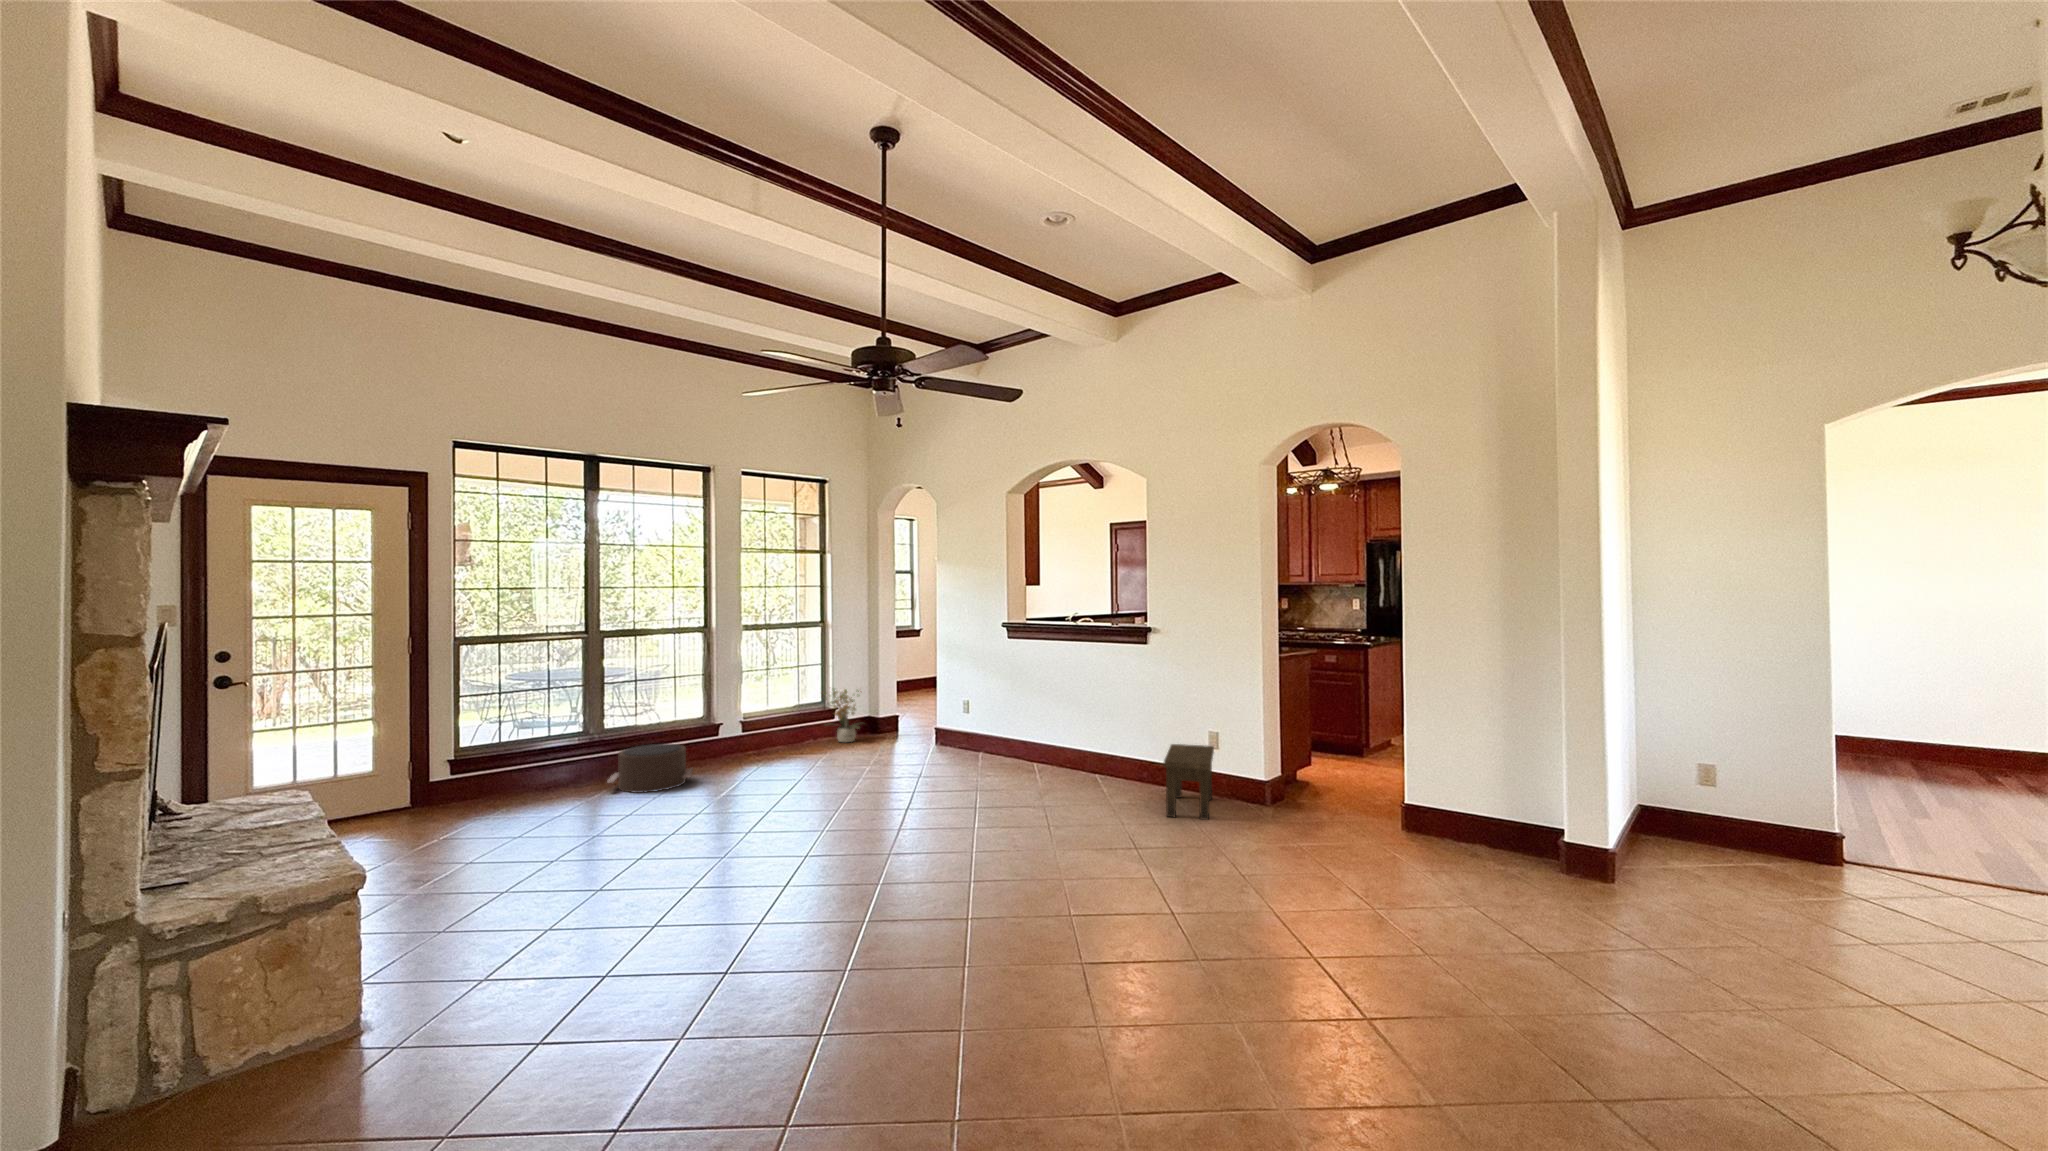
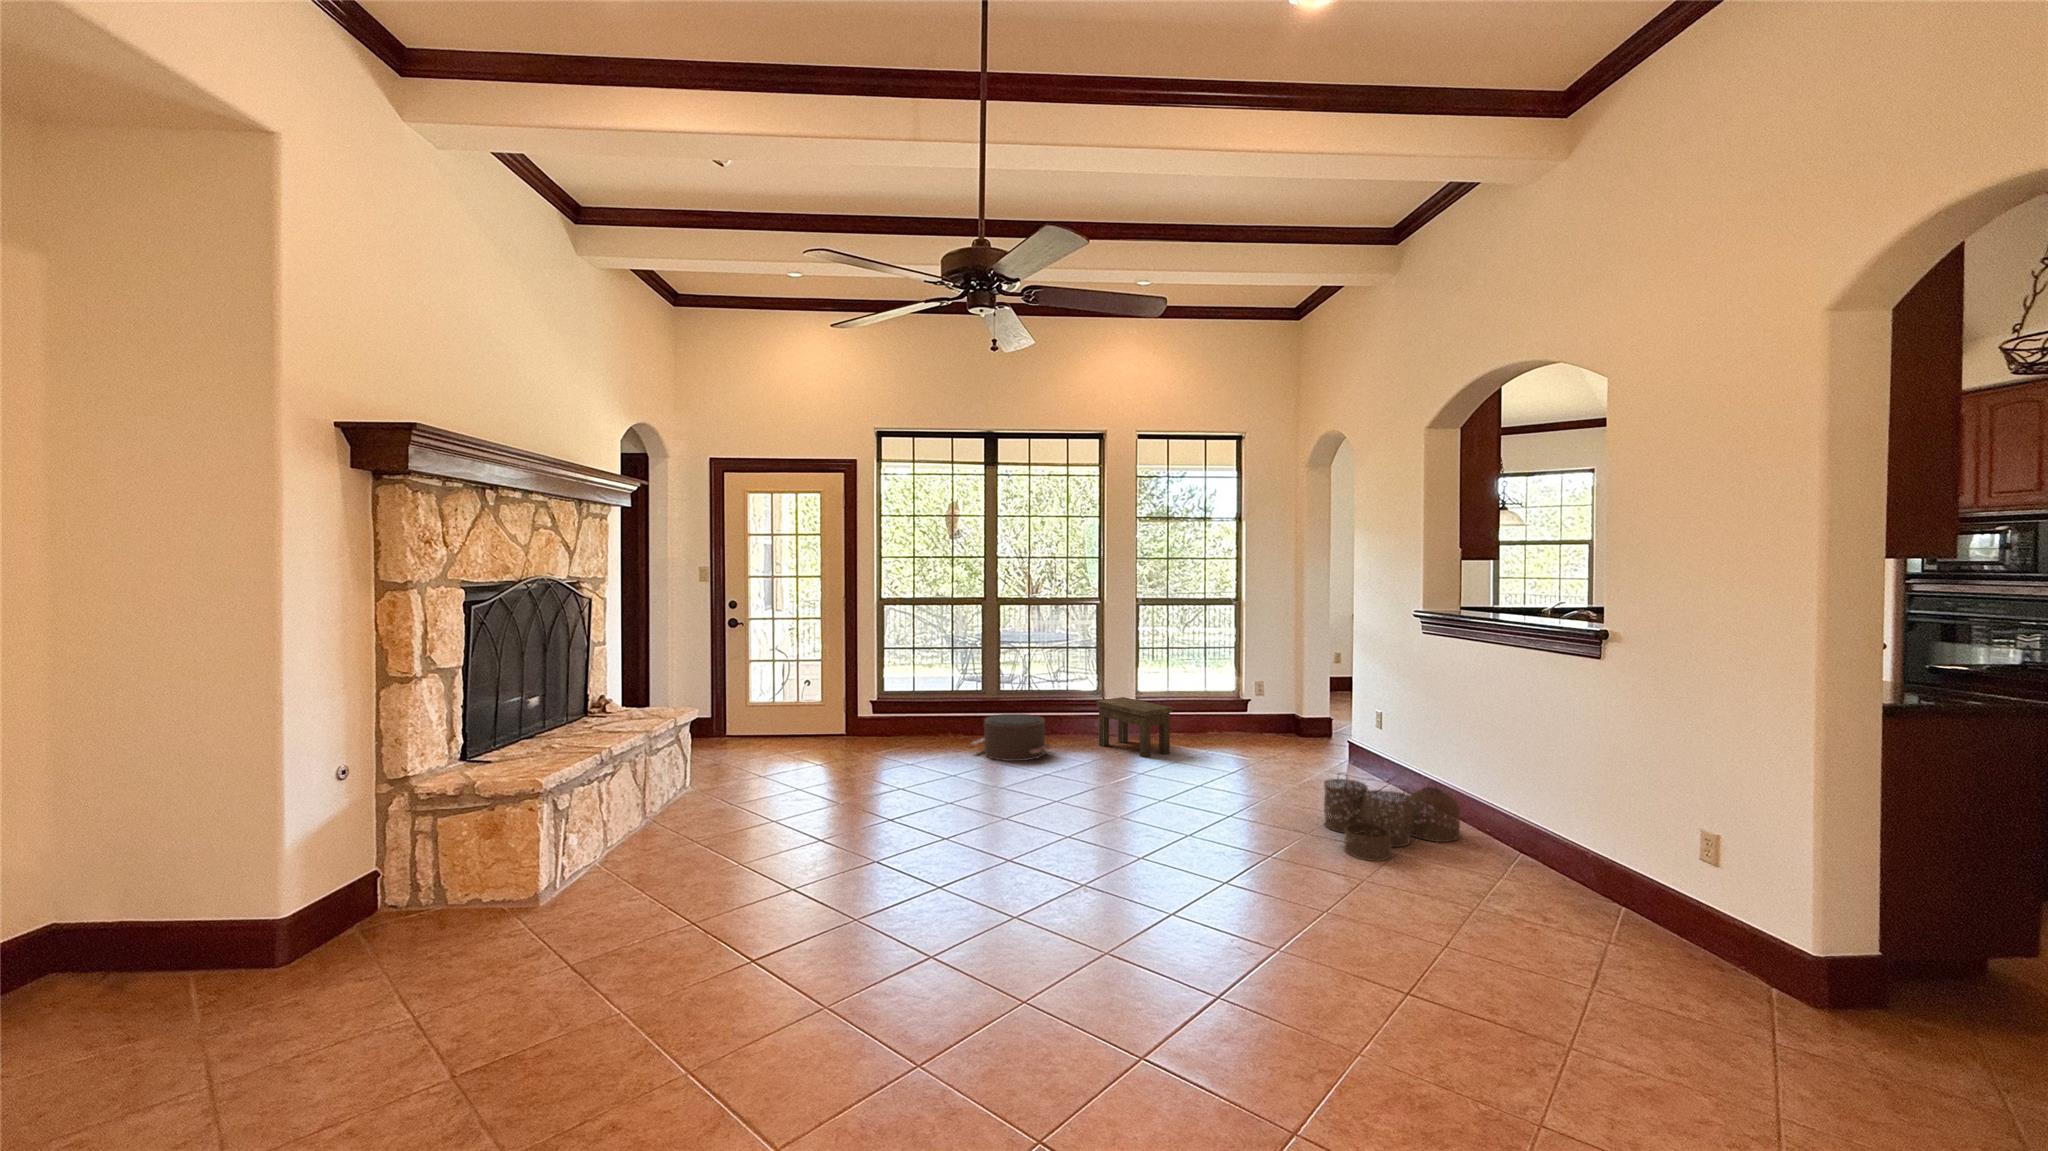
potted plant: present [831,689,860,742] -> none [1222,679,1280,746]
woven basket: none [971,734,1050,790] -> present [1324,773,1460,861]
side table: present [1164,744,1214,820] -> present [1097,697,1172,758]

